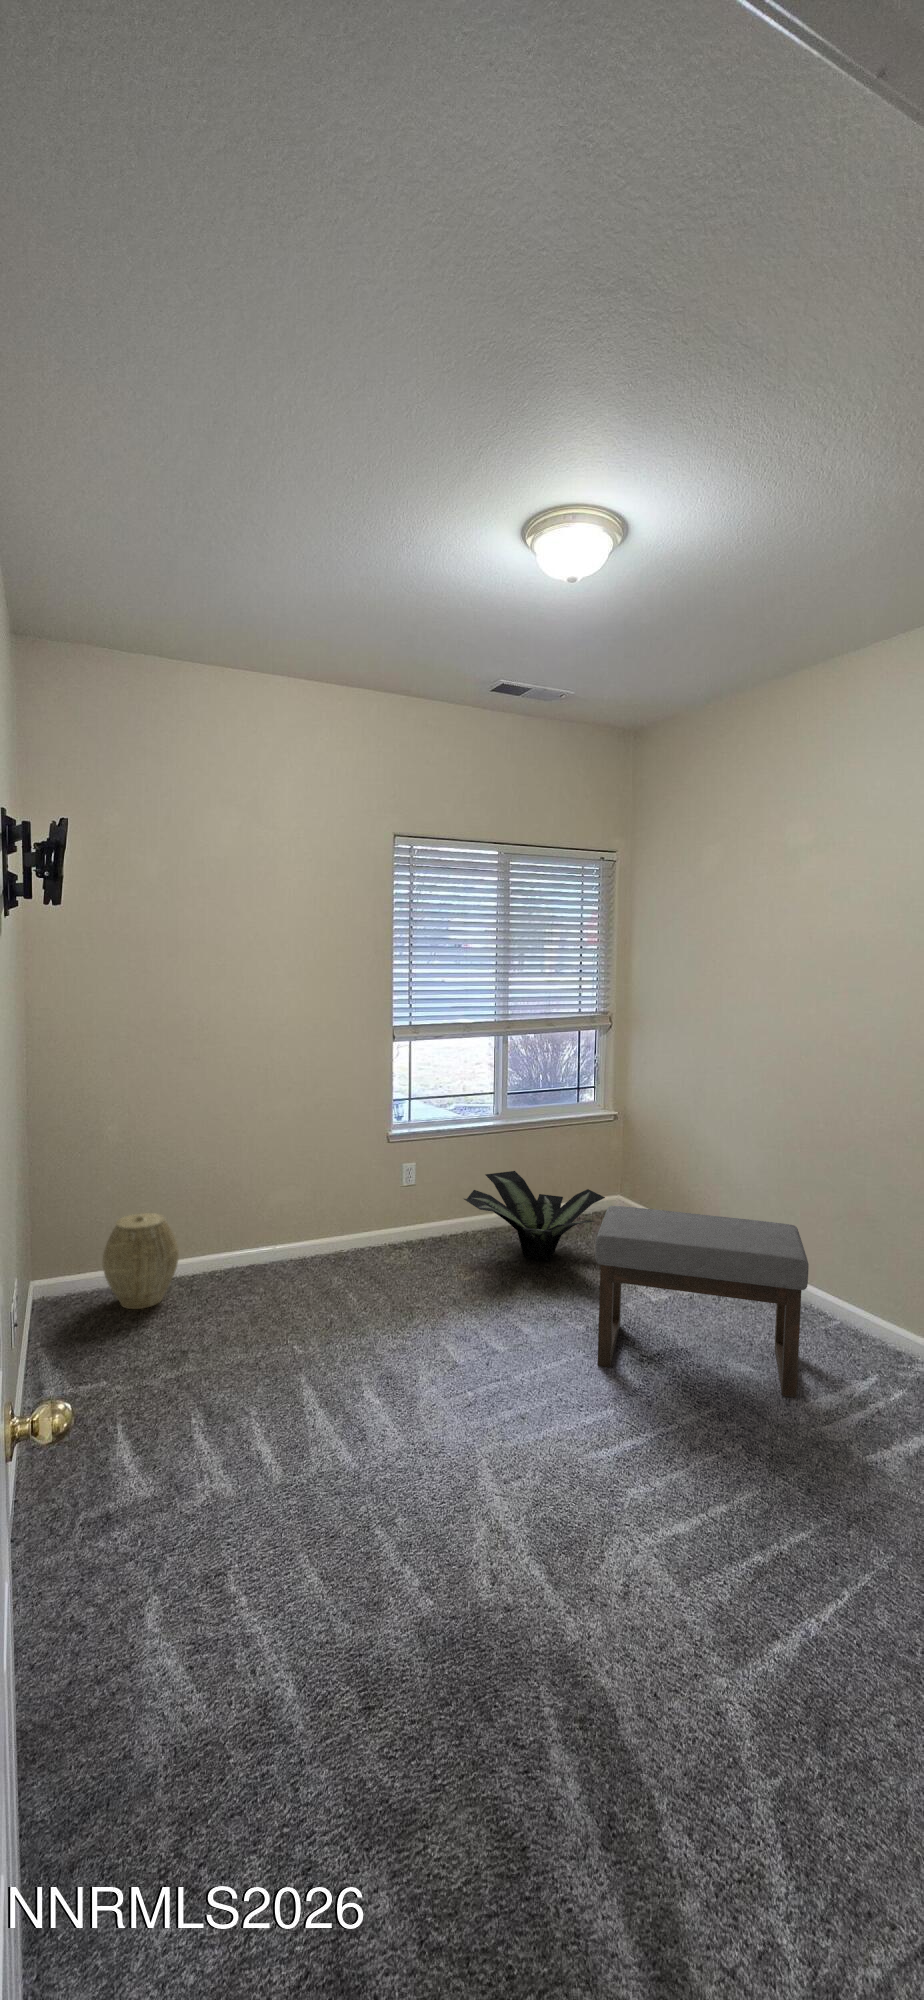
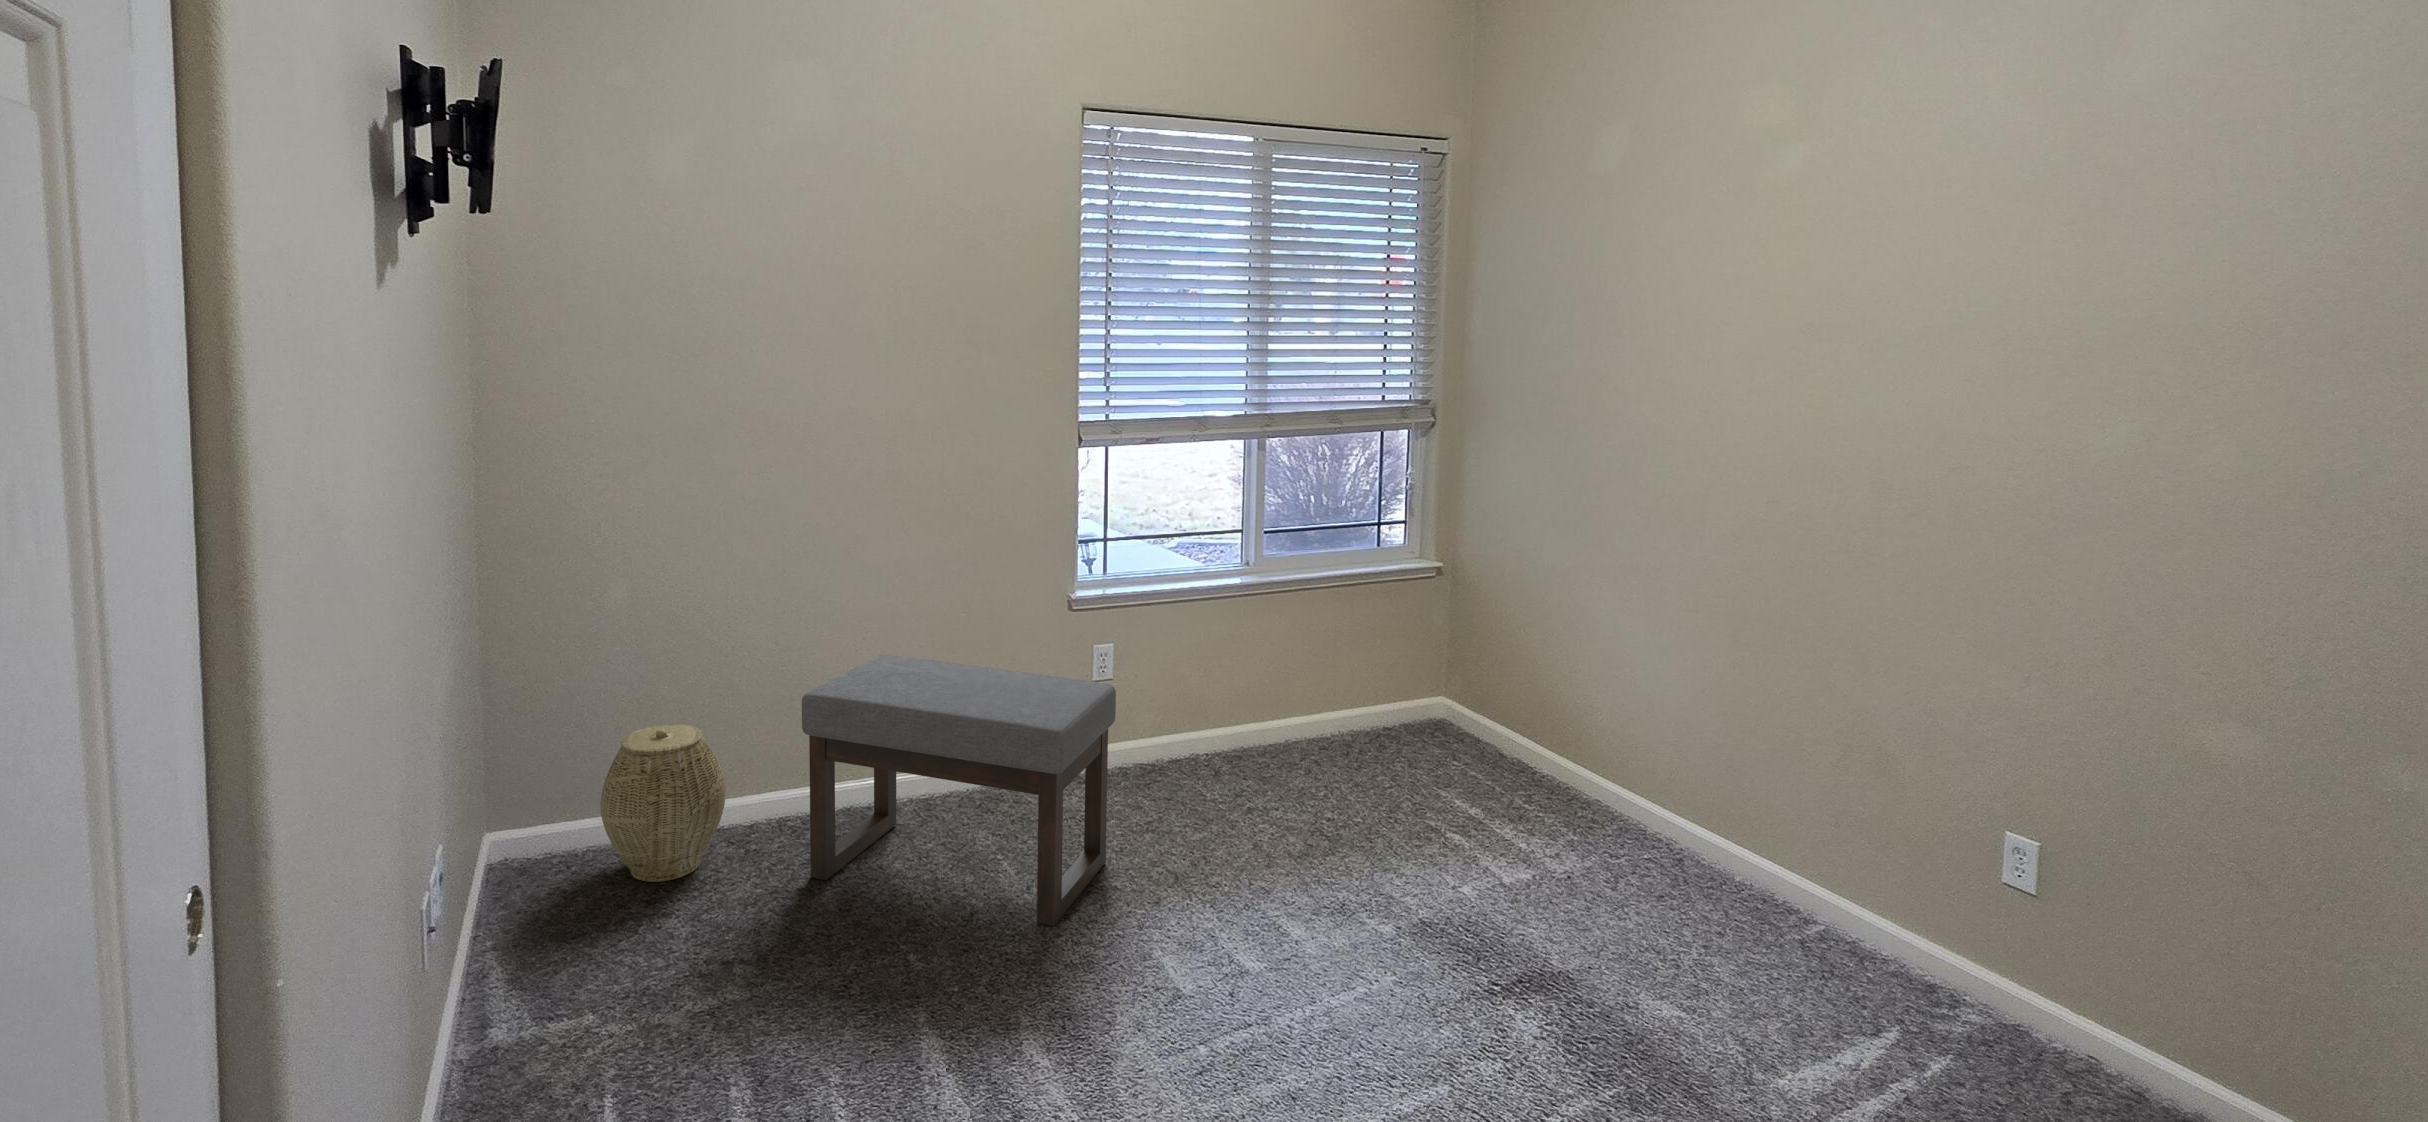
potted plant: present [464,1171,605,1261] -> none [1190,656,1423,808]
ottoman: present [595,1206,809,1398] -> present [802,655,1116,926]

